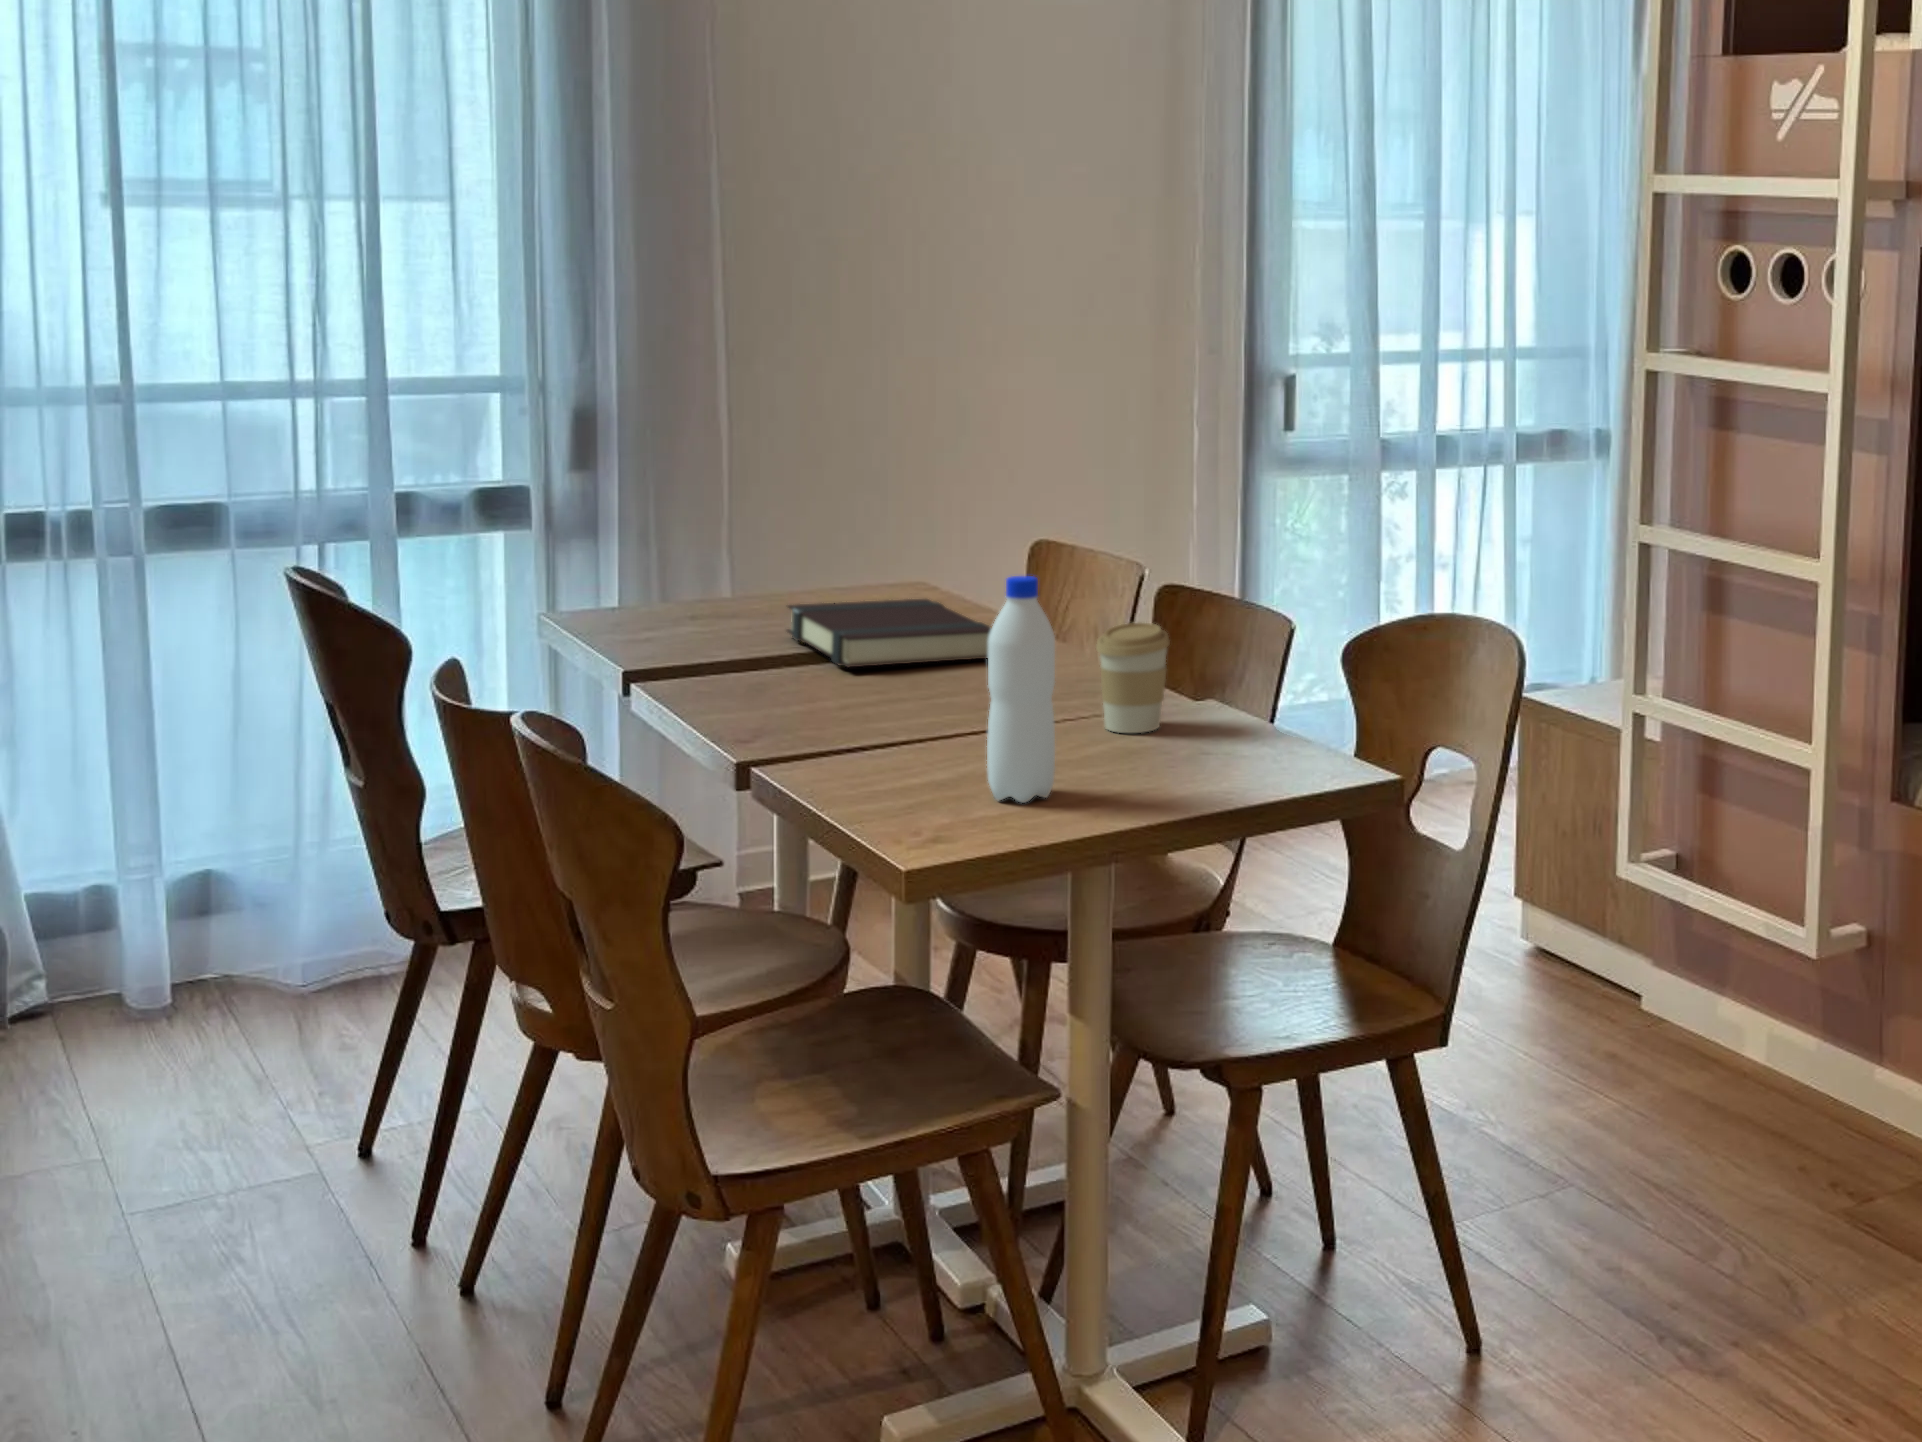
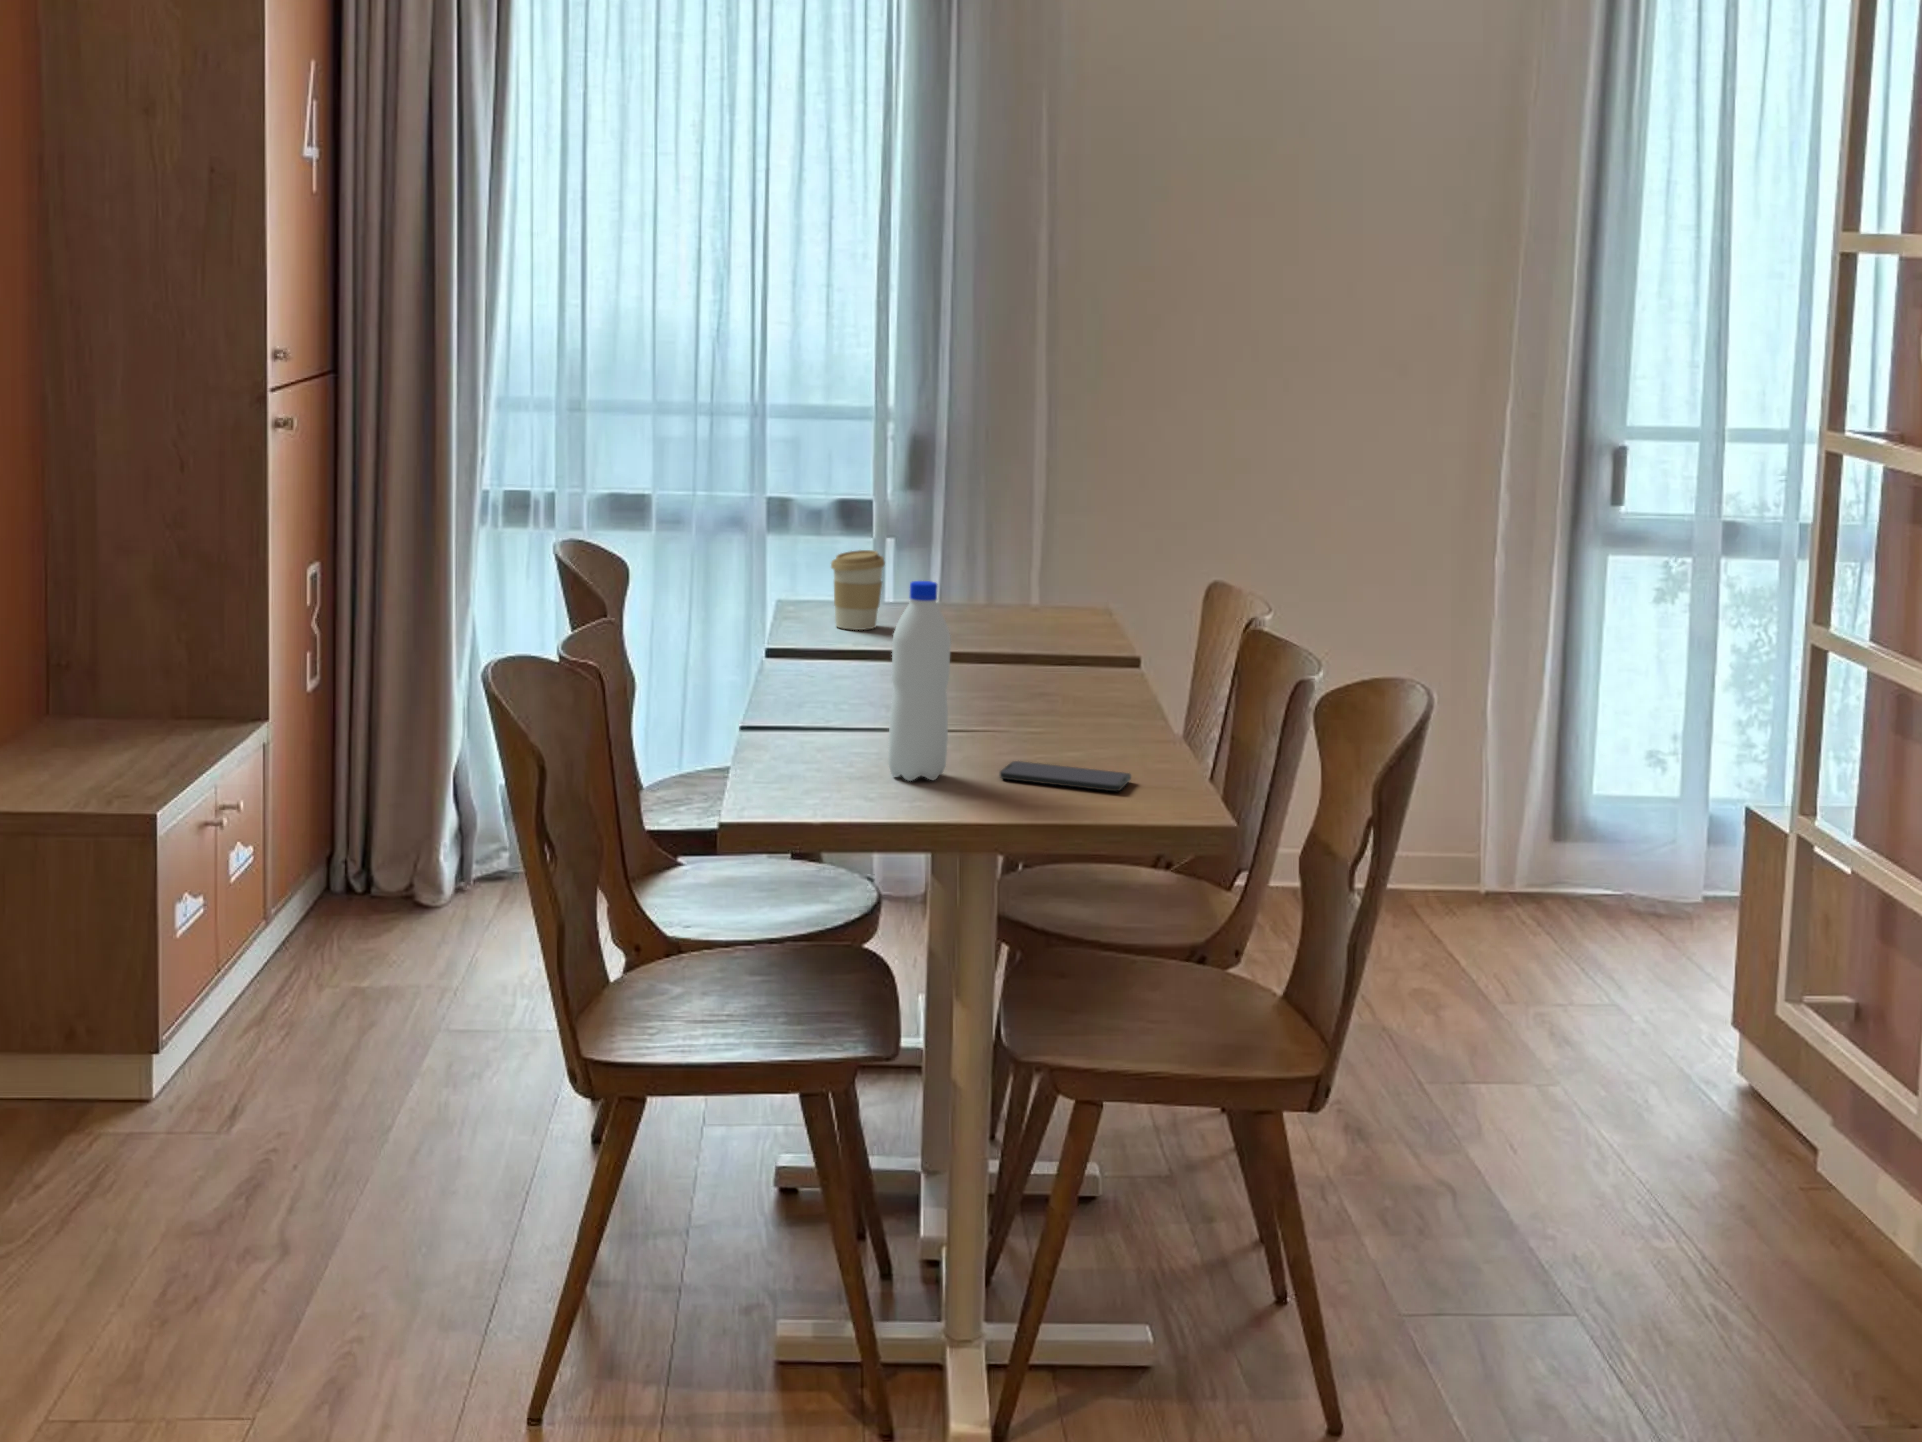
book: present [787,599,991,667] -> none [931,608,1075,673]
coffee cup: present [1096,622,1170,733] -> present [831,550,885,630]
smartphone: none [1100,755,1242,783] -> present [1000,761,1131,791]

